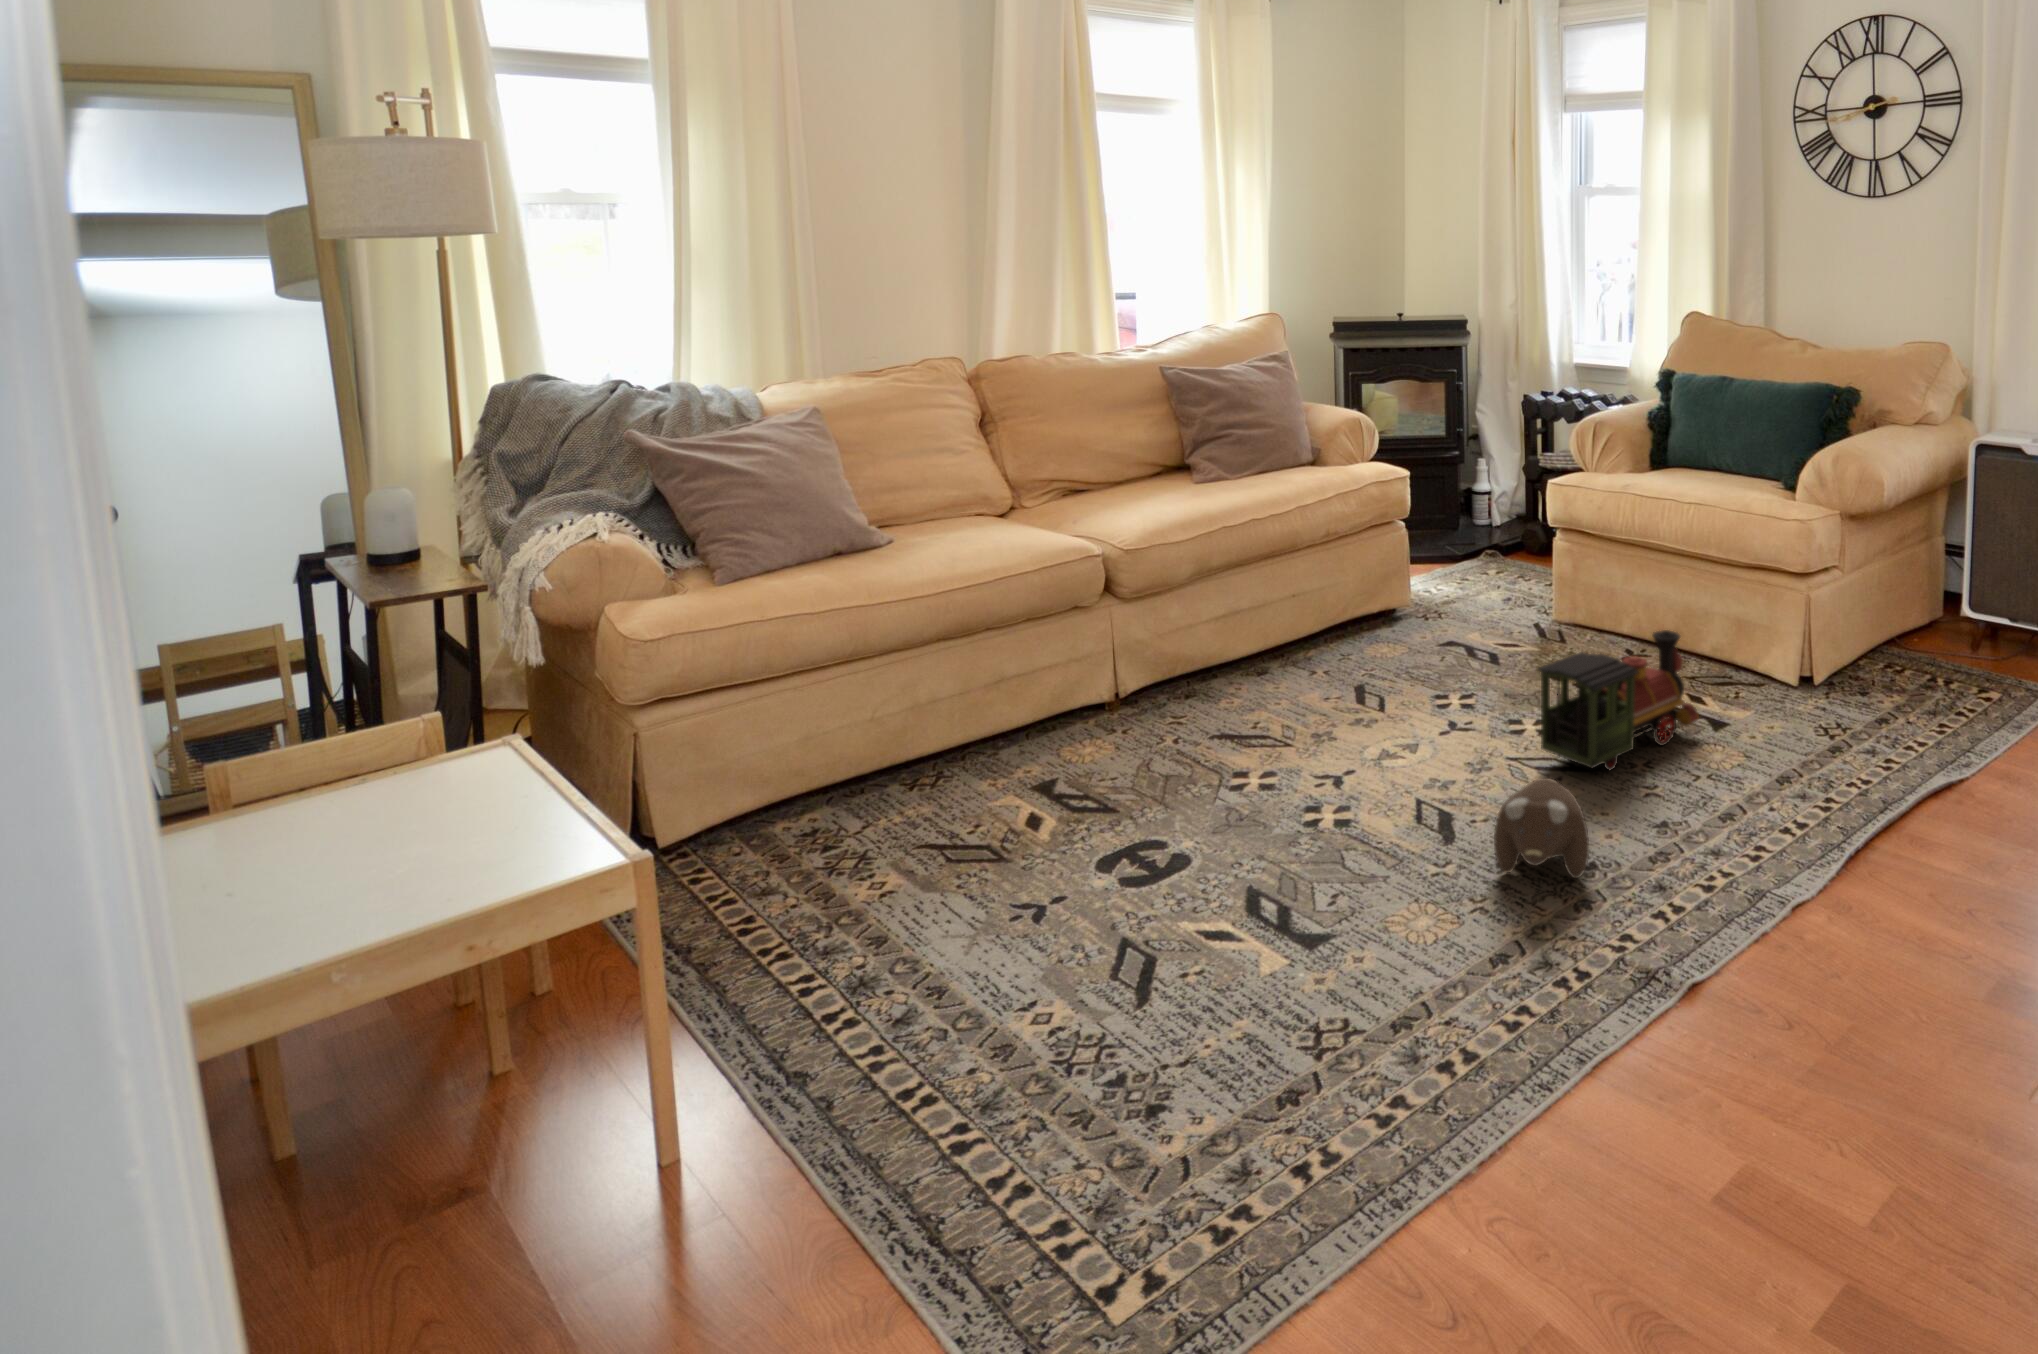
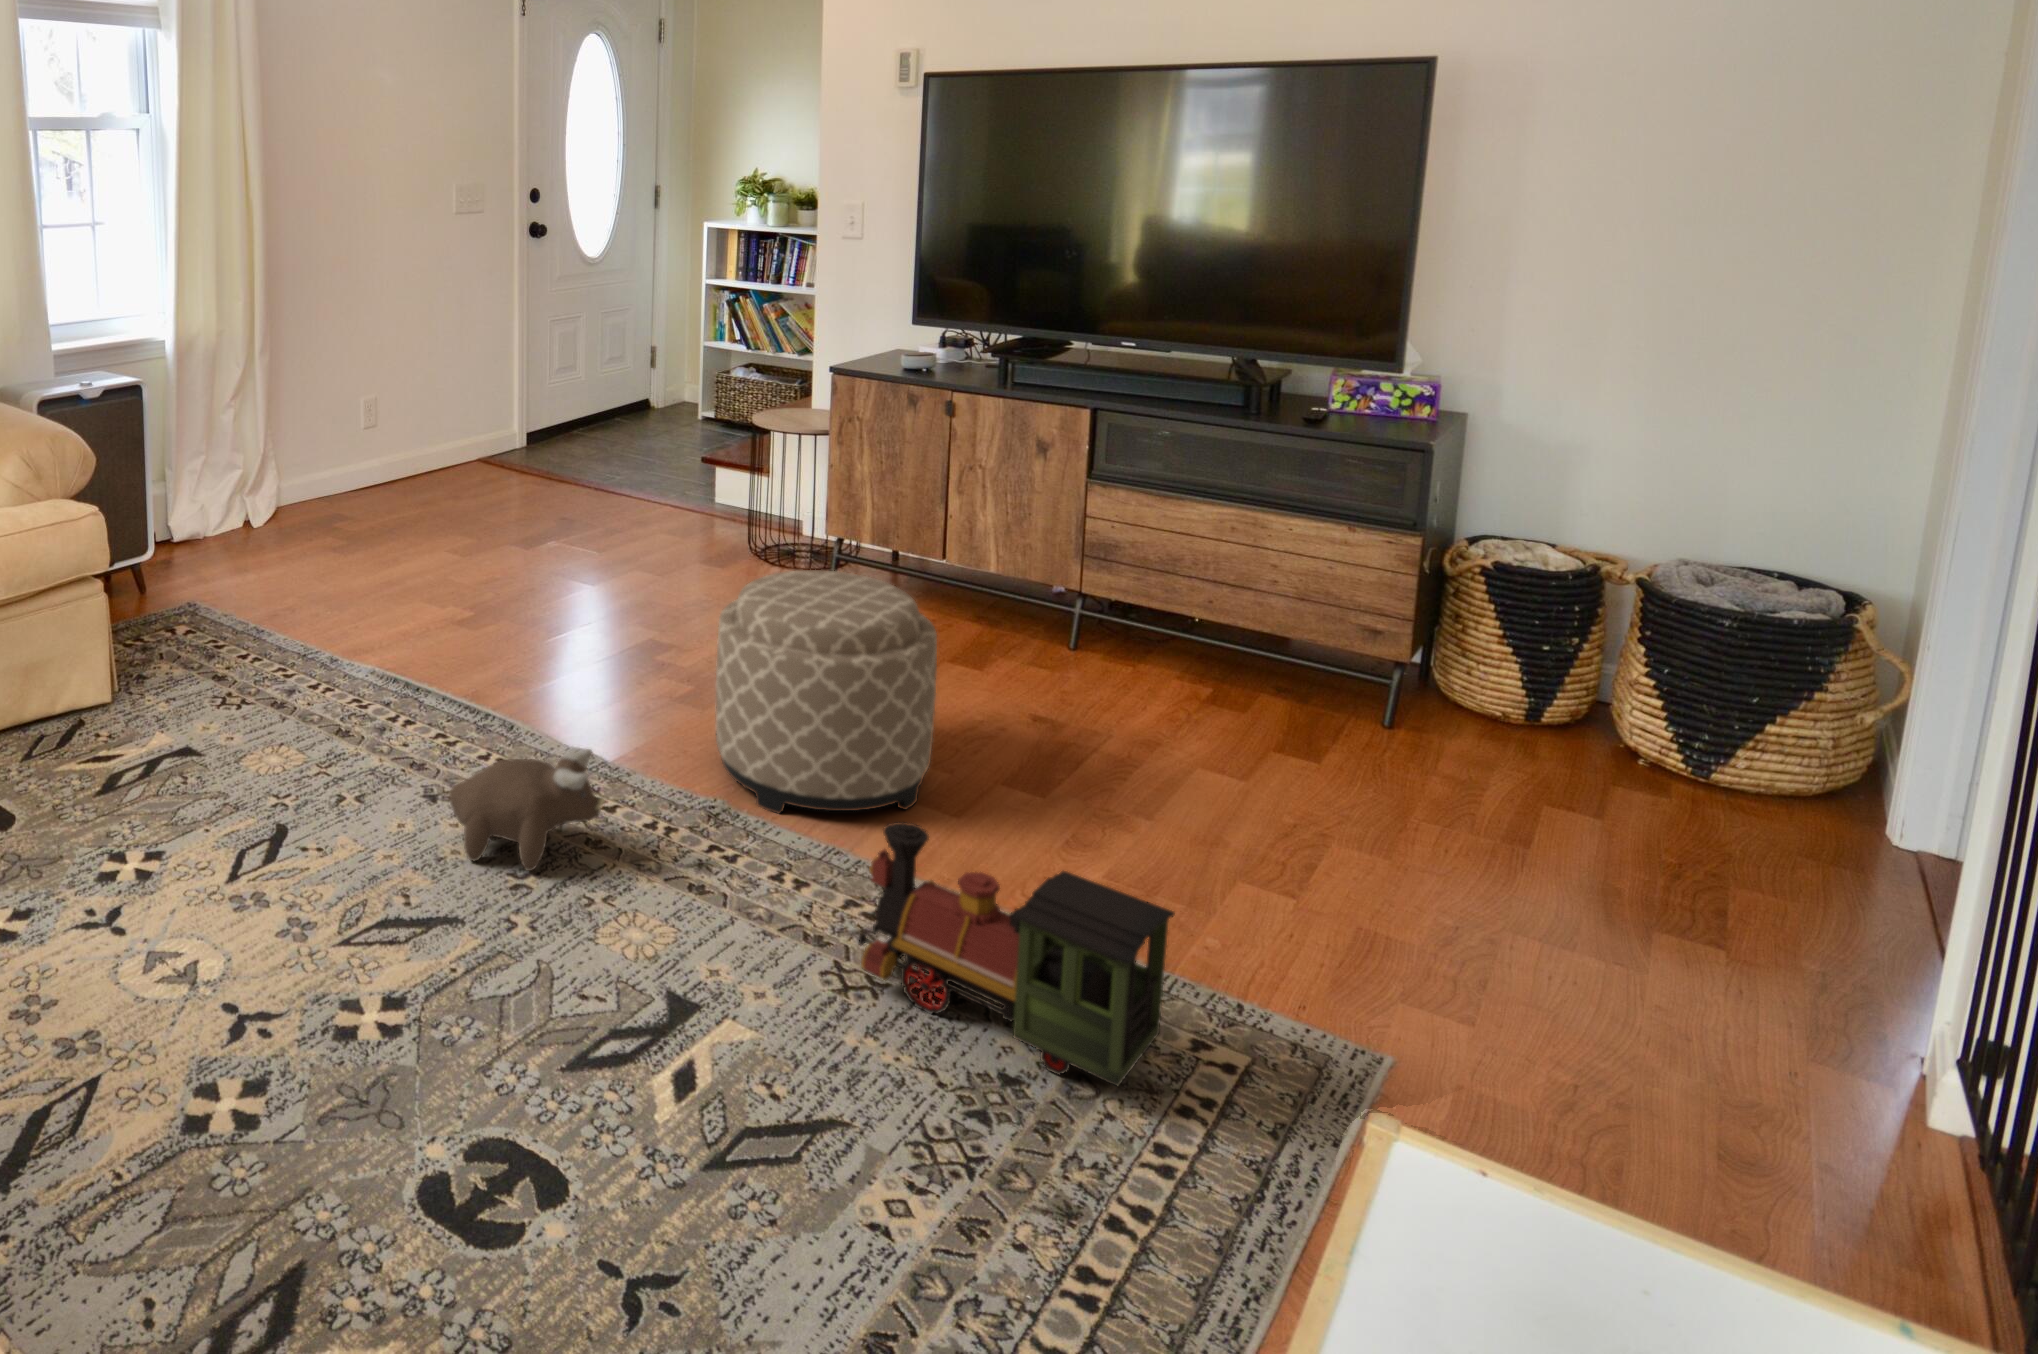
toy train: present [1538,630,1699,770] -> present [859,822,1174,1086]
ottoman: none [1624,785,1926,1155] -> present [715,570,937,814]

